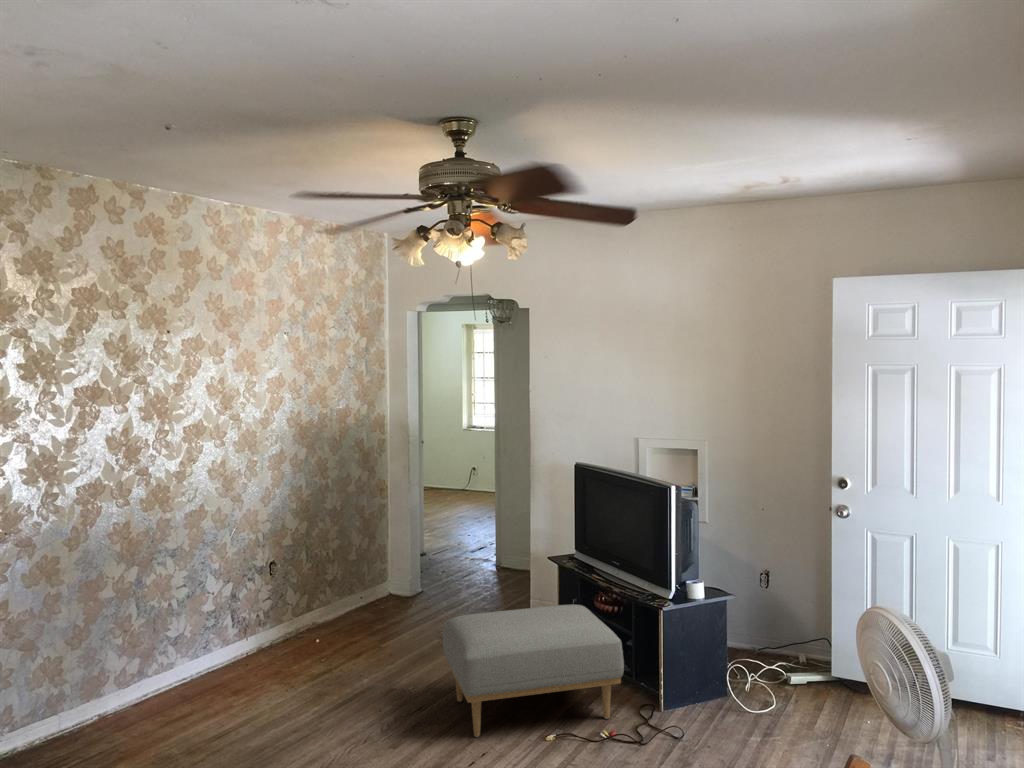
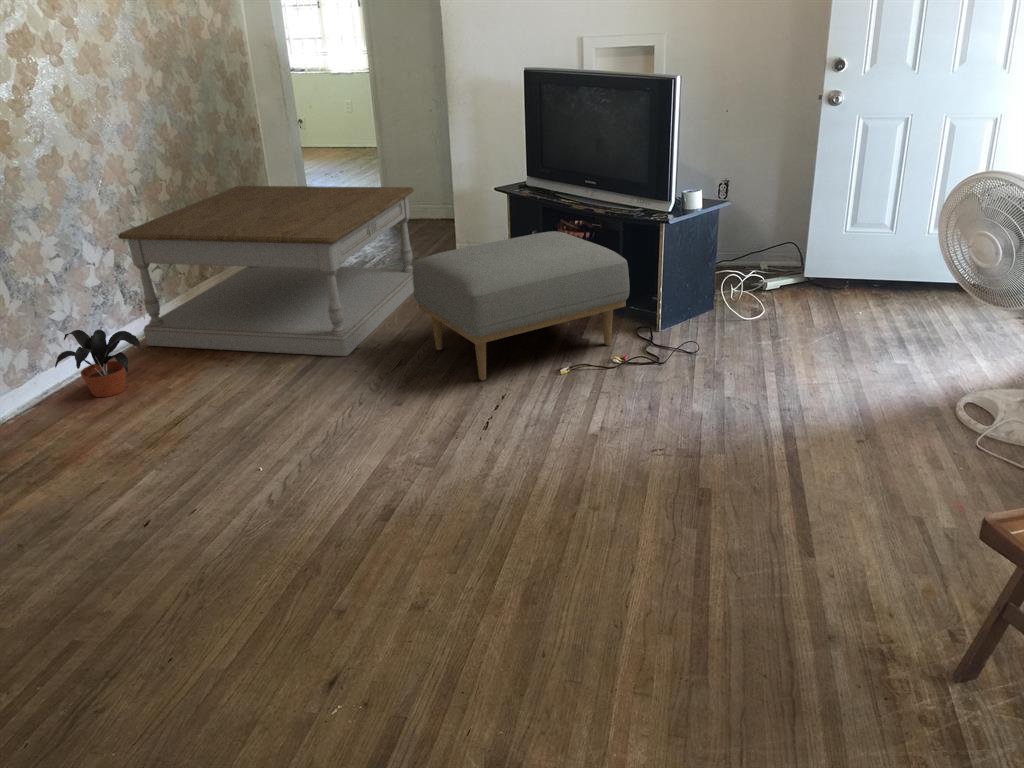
coffee table: none [236,535,484,696] -> present [118,186,414,356]
potted plant: none [154,646,224,705] -> present [55,330,143,397]

